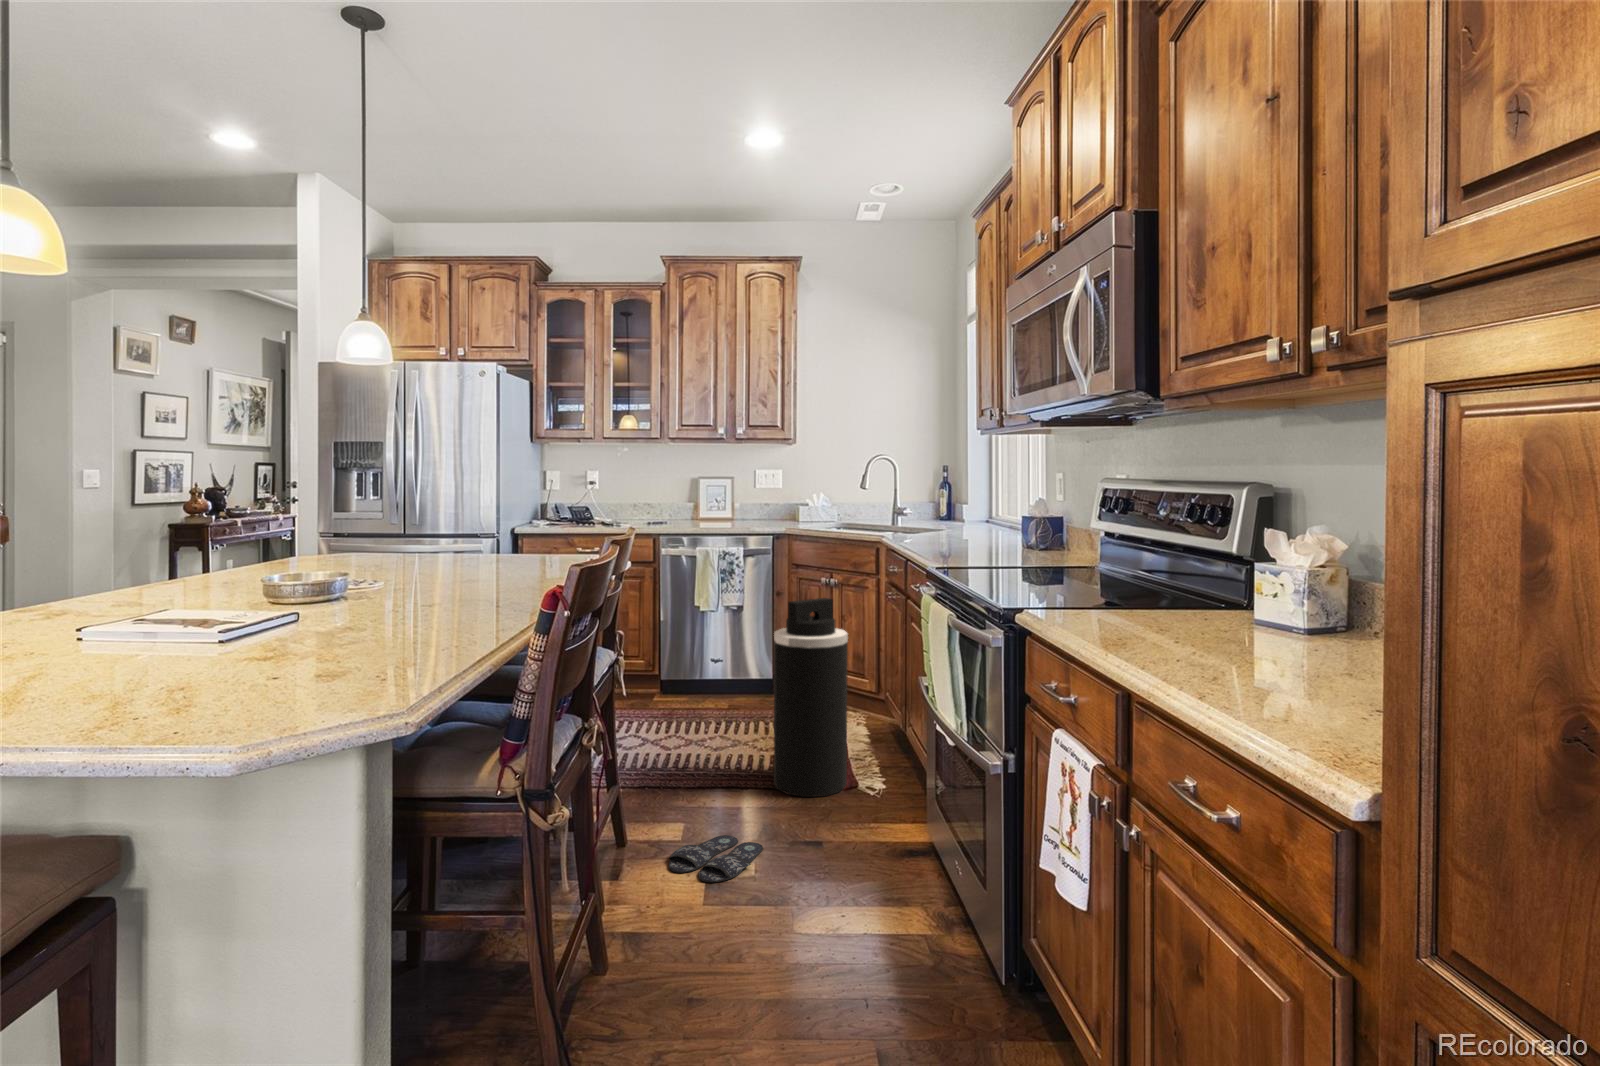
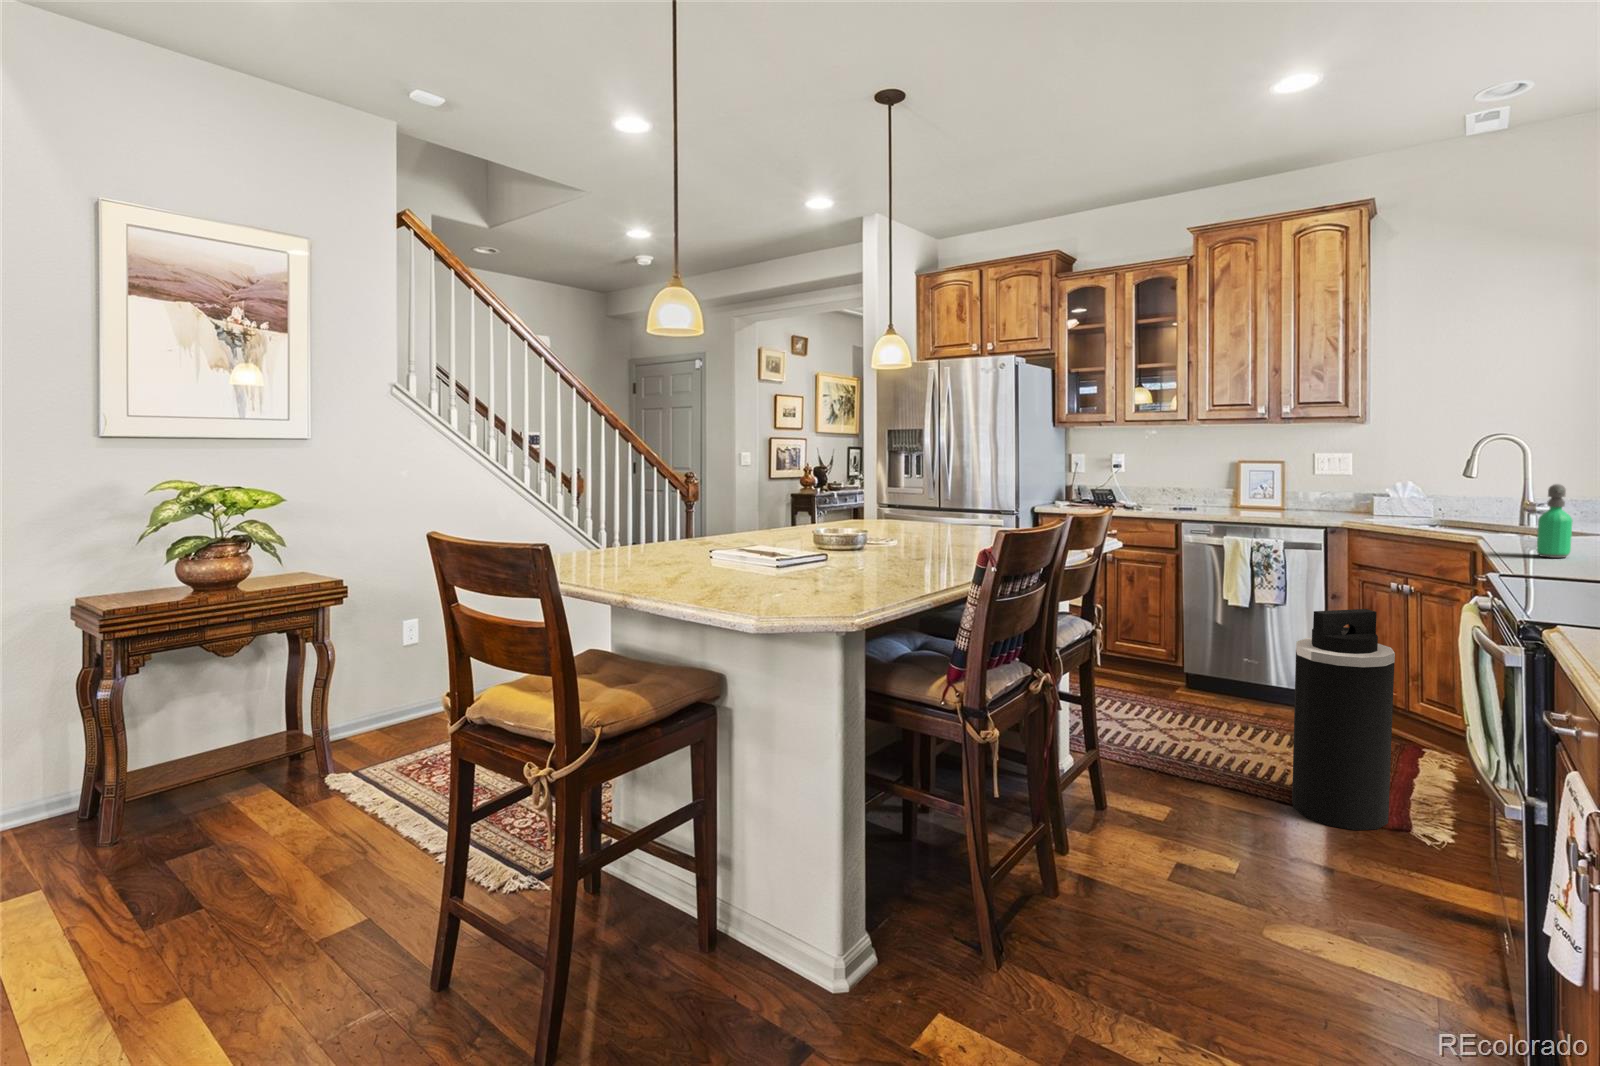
soap dispenser: none [933,490,953,547] -> present [1537,484,1572,558]
slippers: present [669,835,763,883] -> none [1156,844,1262,891]

